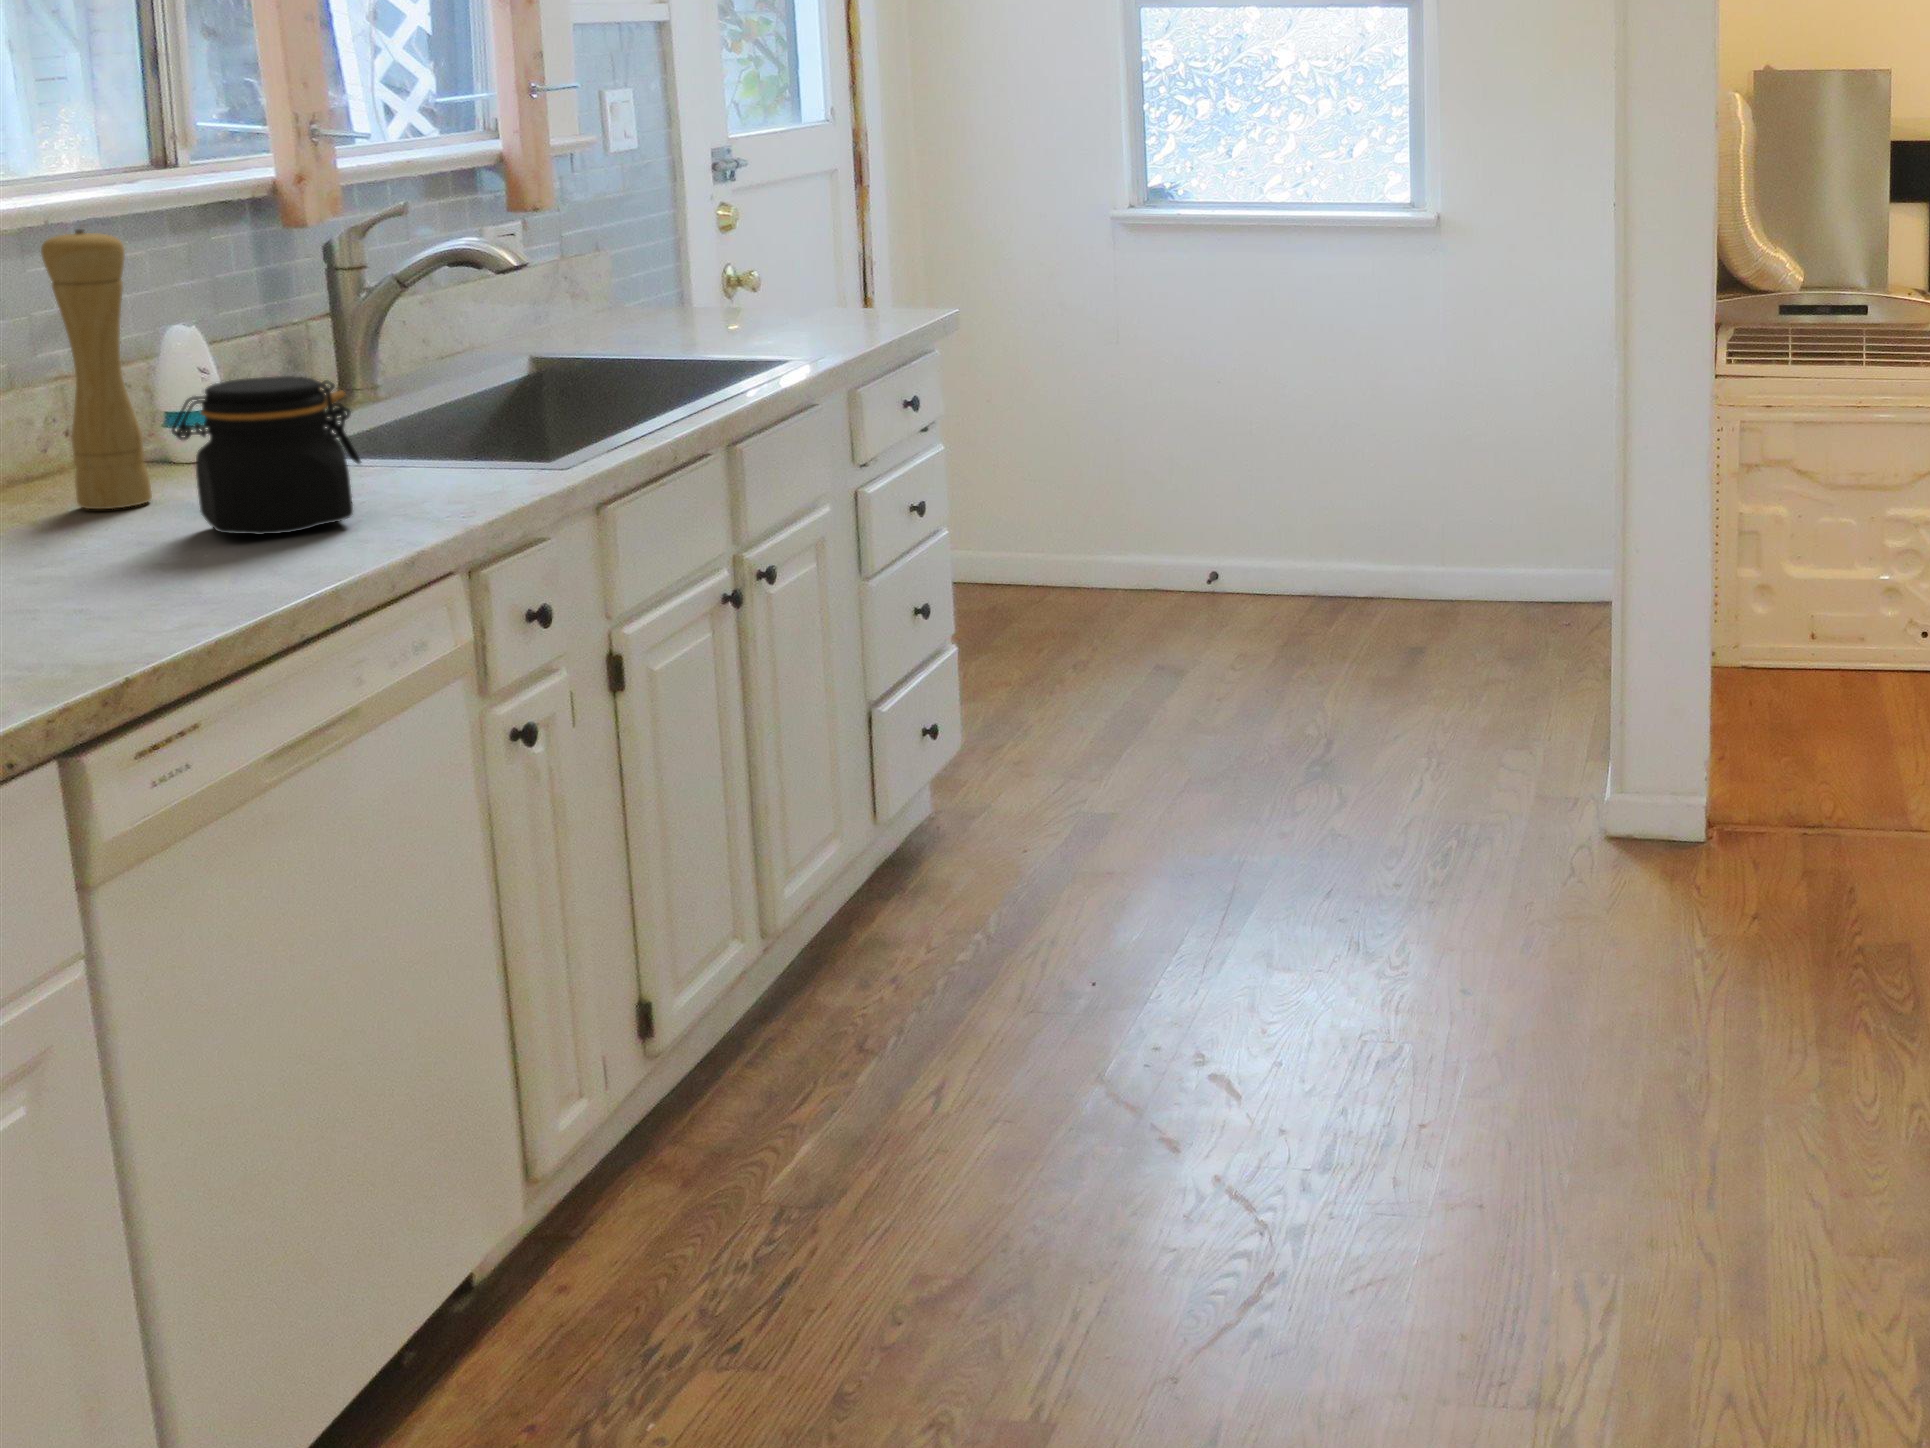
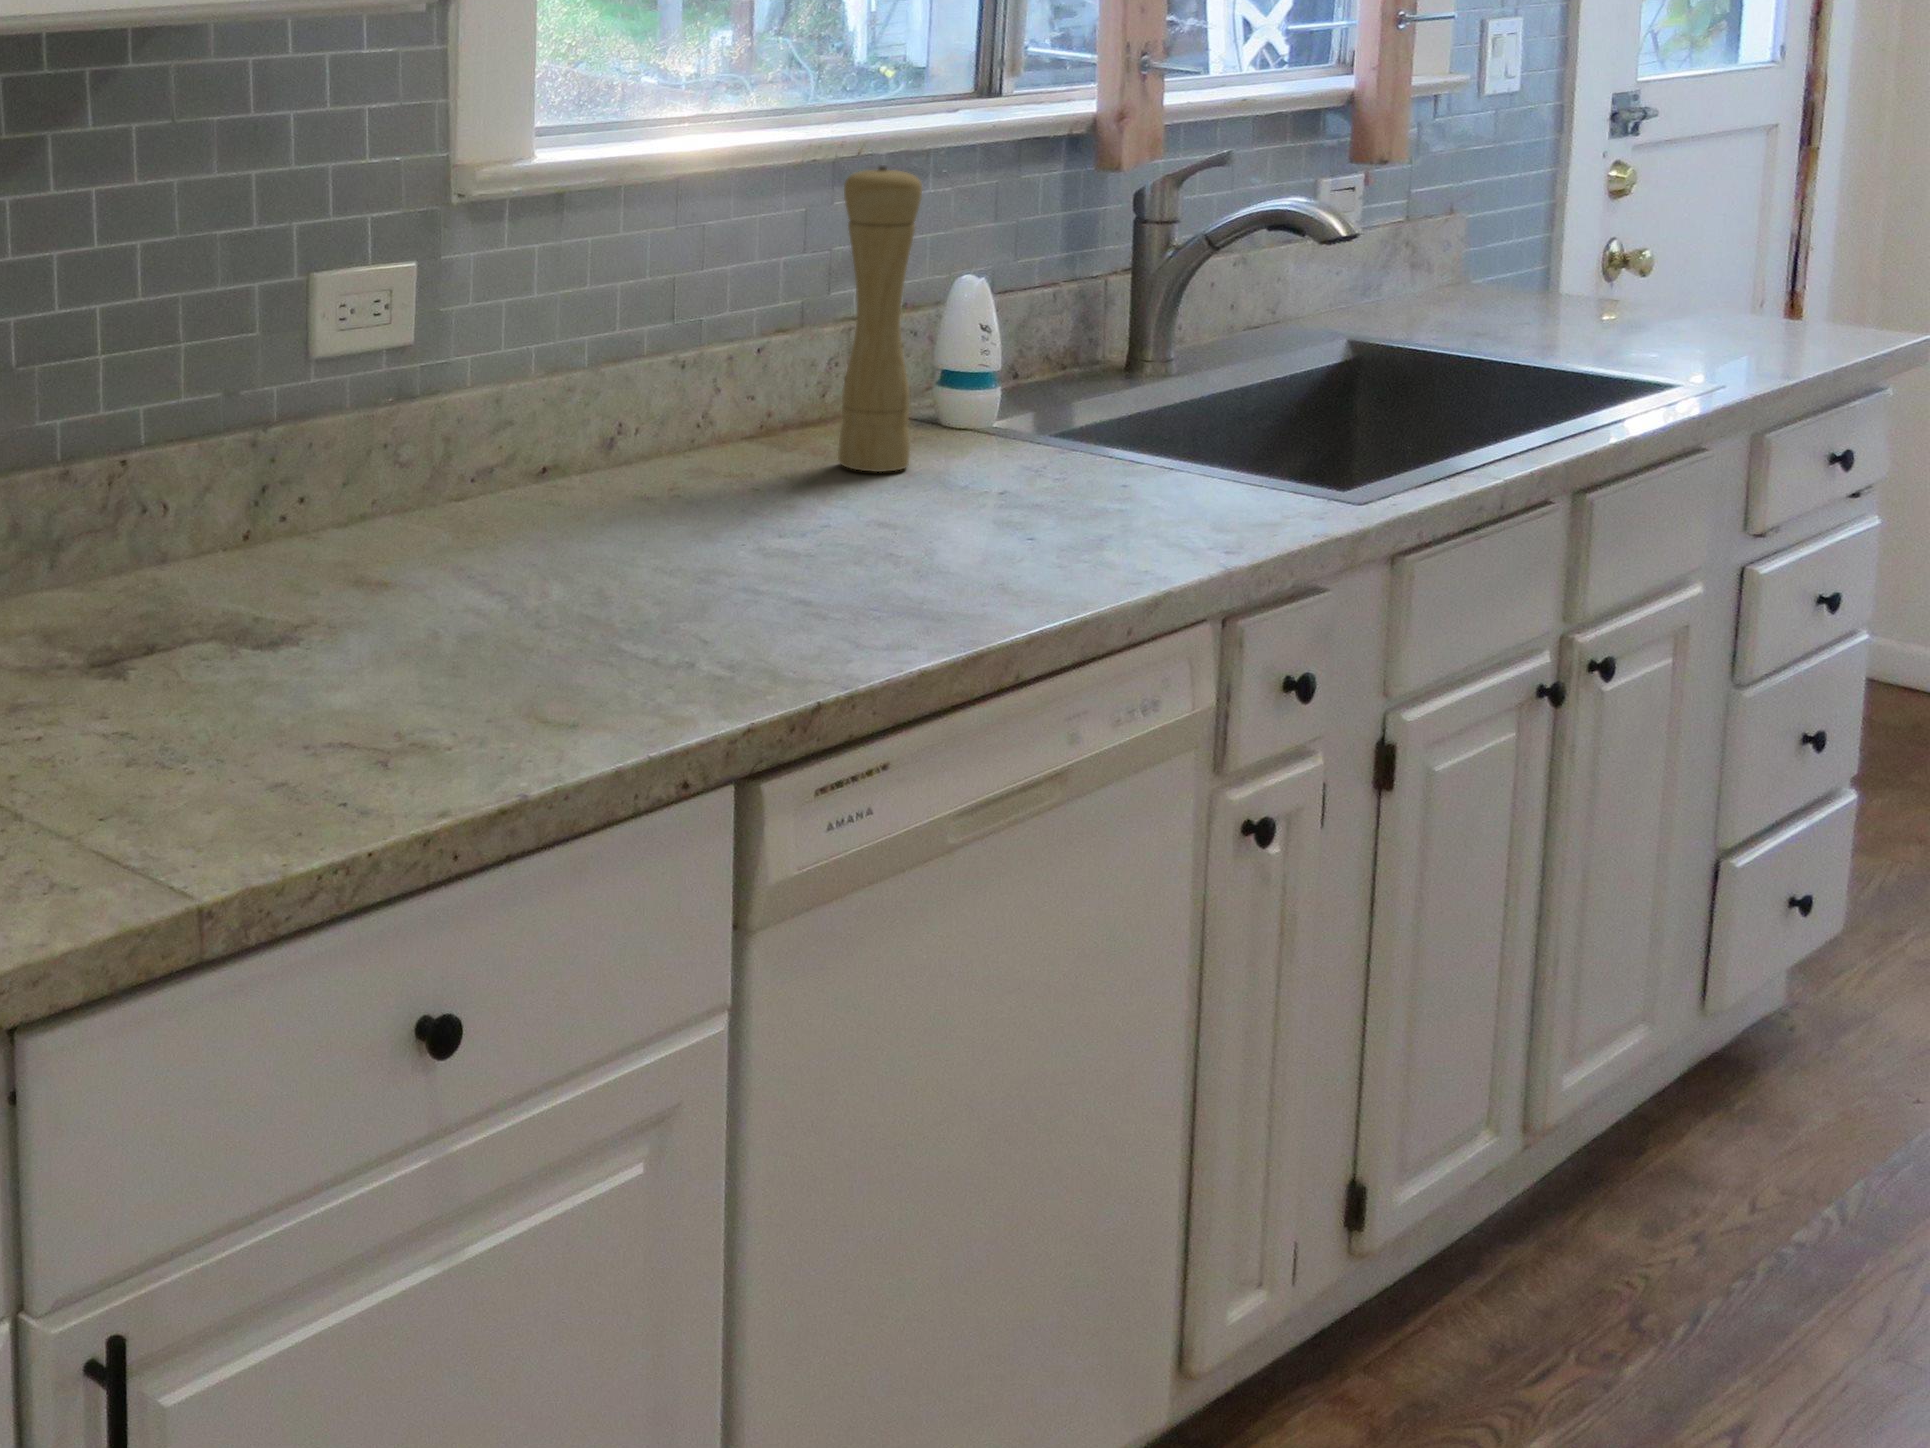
jar: present [171,376,361,535] -> none [930,351,1123,537]

